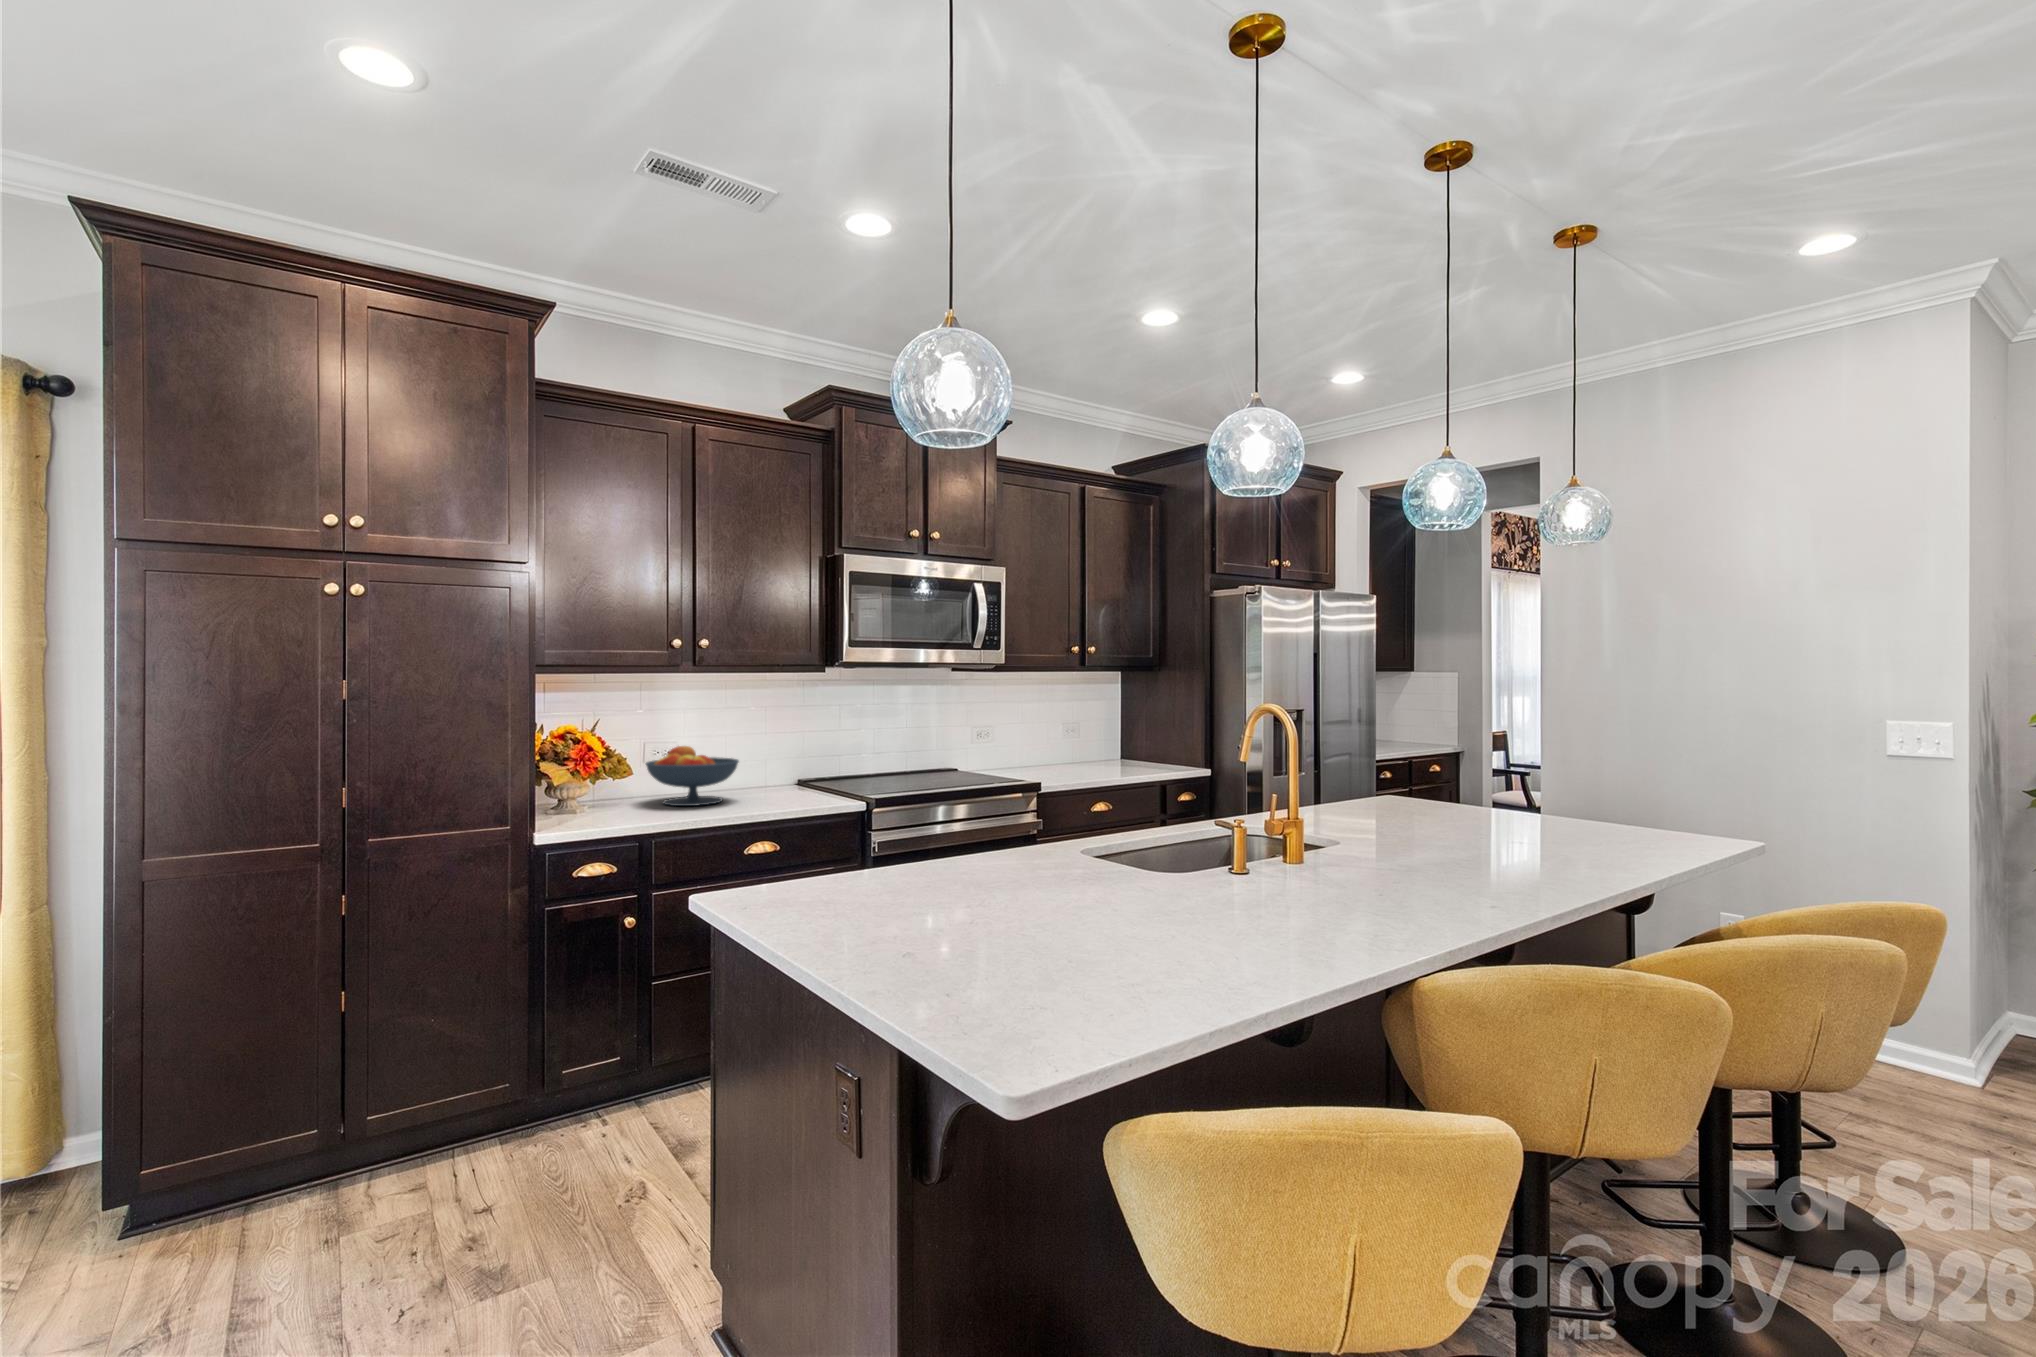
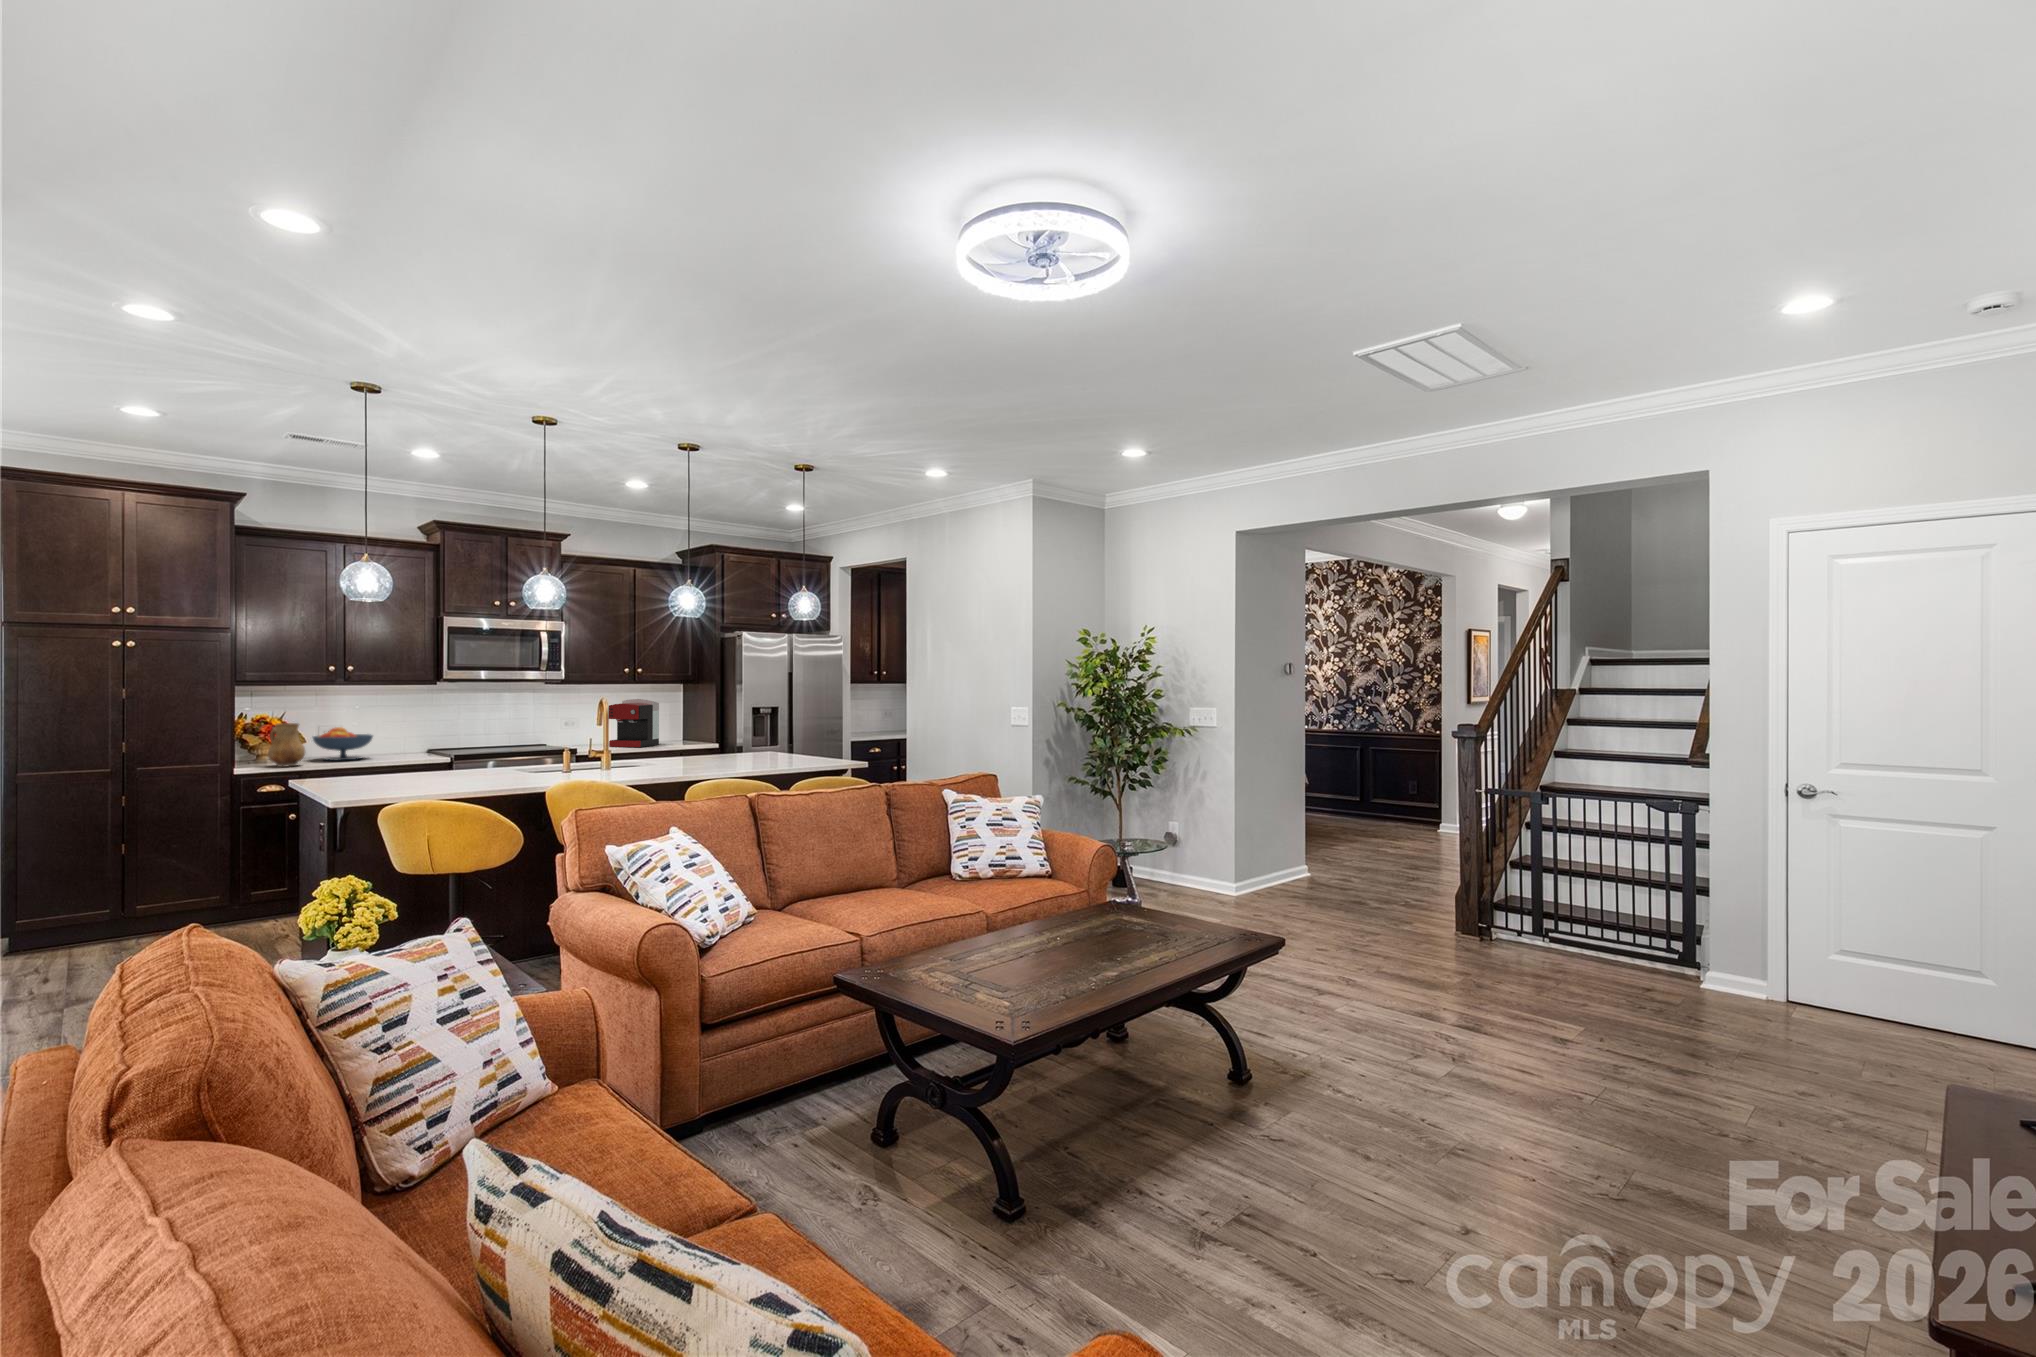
coffee maker: none [1059,697,1125,776] -> present [608,699,659,747]
ceramic pitcher: none [586,741,646,822] -> present [268,723,305,767]

